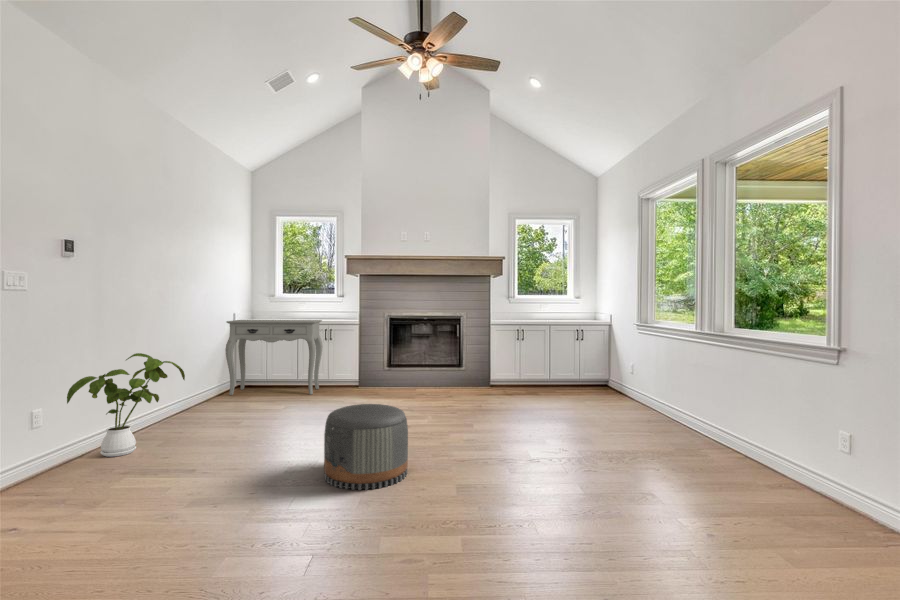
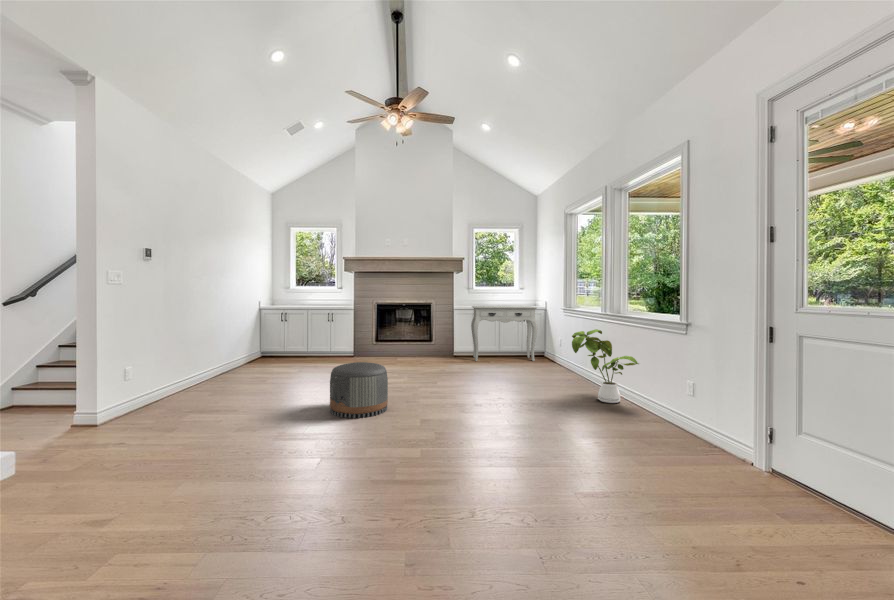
console table: present [225,320,322,395] -> present [471,306,537,361]
house plant: present [67,353,185,457] -> present [572,329,639,403]

